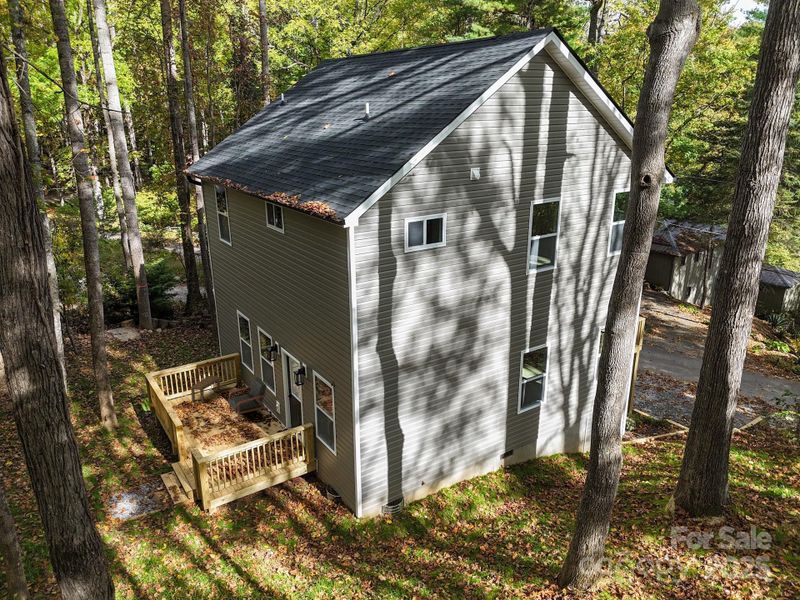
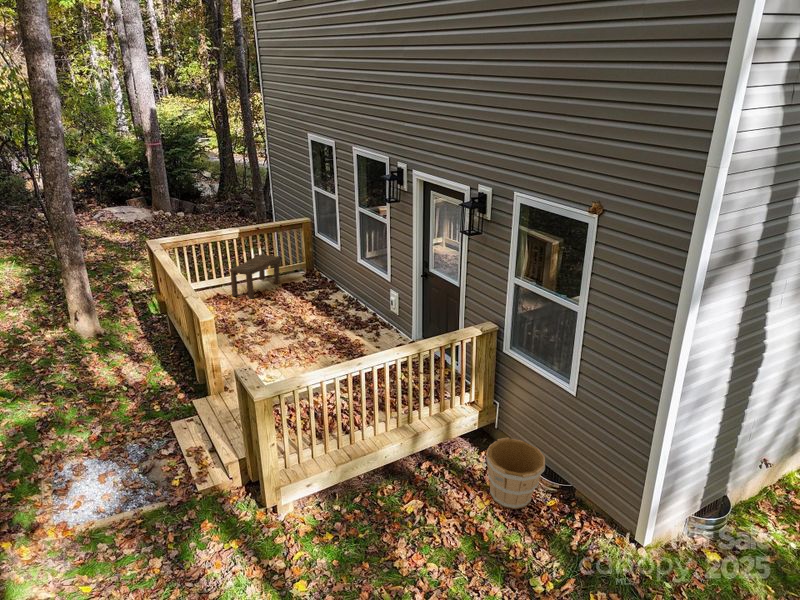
chair: present [228,377,268,421] -> none [298,250,372,328]
wooden bucket: none [302,477,328,508] -> present [486,438,545,509]

